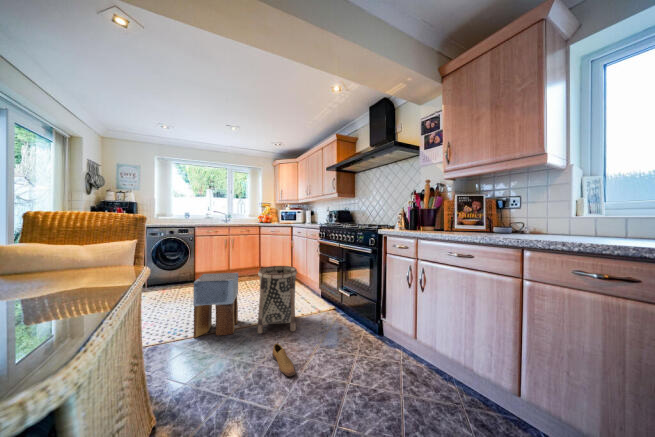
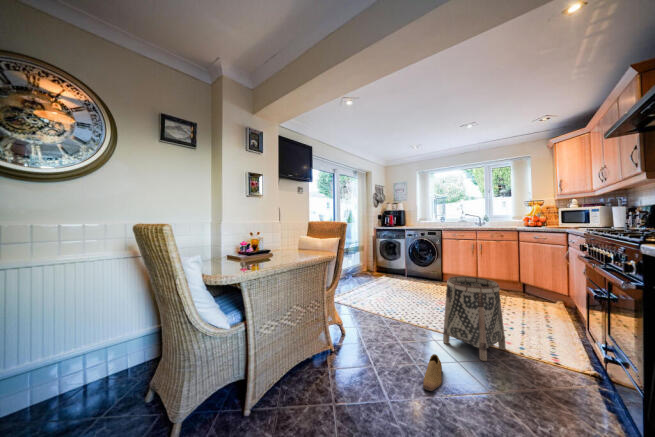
stool: present [193,273,238,338] -> none [395,271,440,331]

